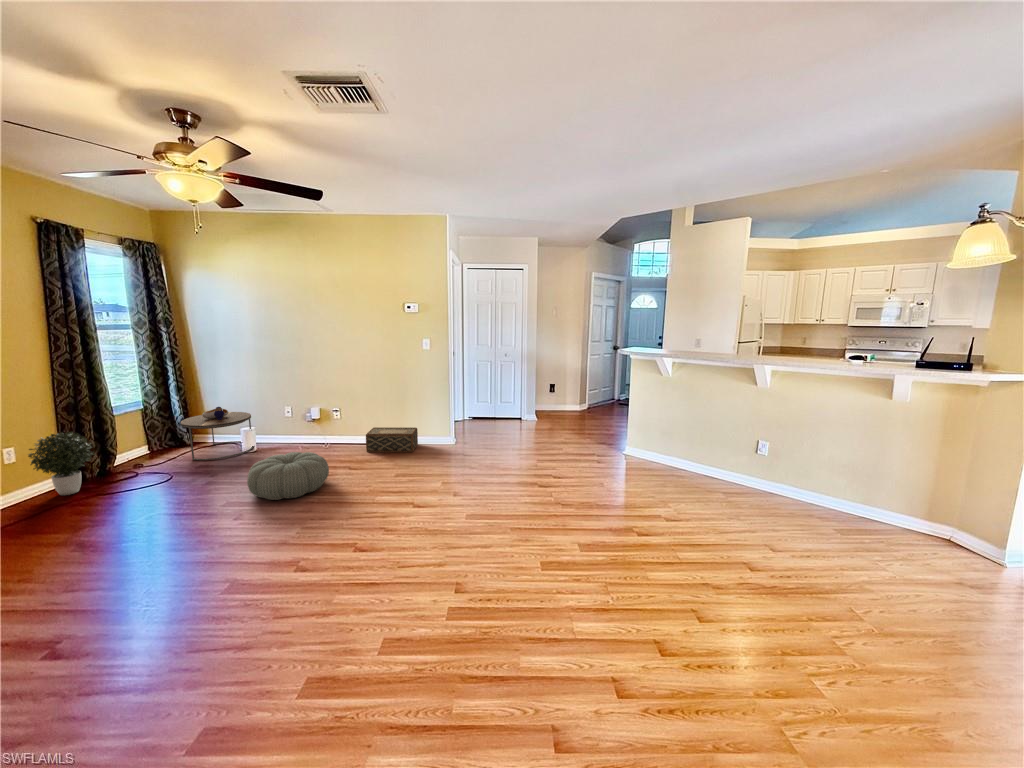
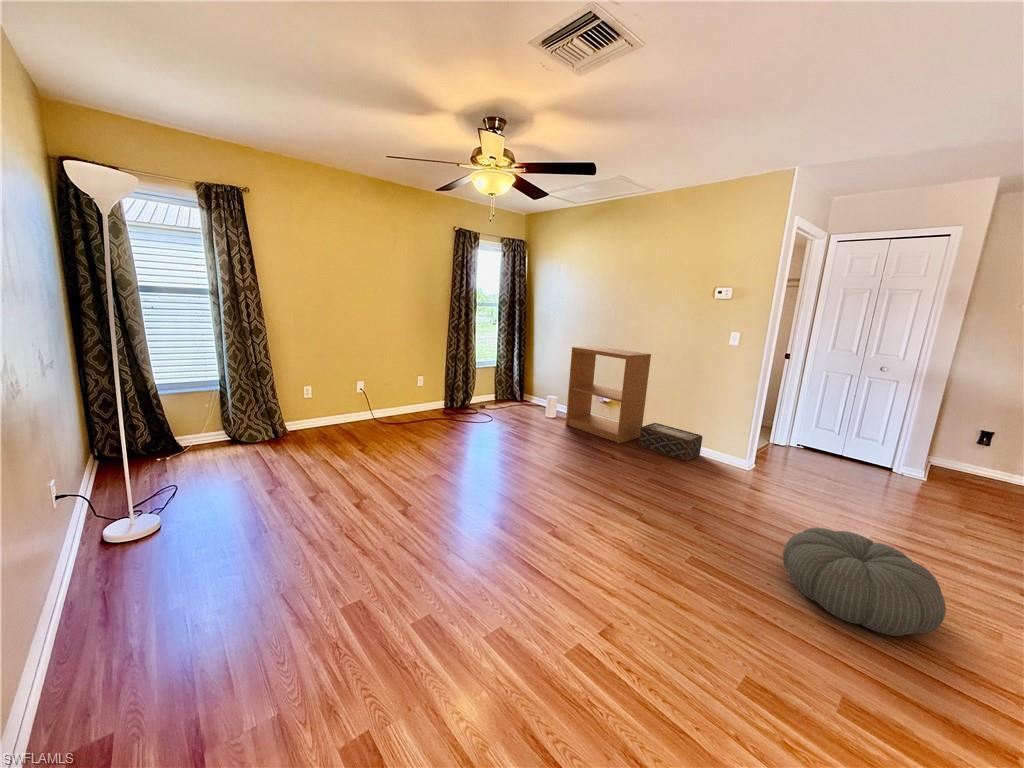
bookshelf: none [271,365,362,456] -> present [566,346,651,444]
side table: present [181,407,254,460] -> none [511,374,559,416]
potted plant: present [28,432,95,495] -> none [428,371,458,413]
pouf: present [247,452,329,500] -> present [783,528,946,636]

